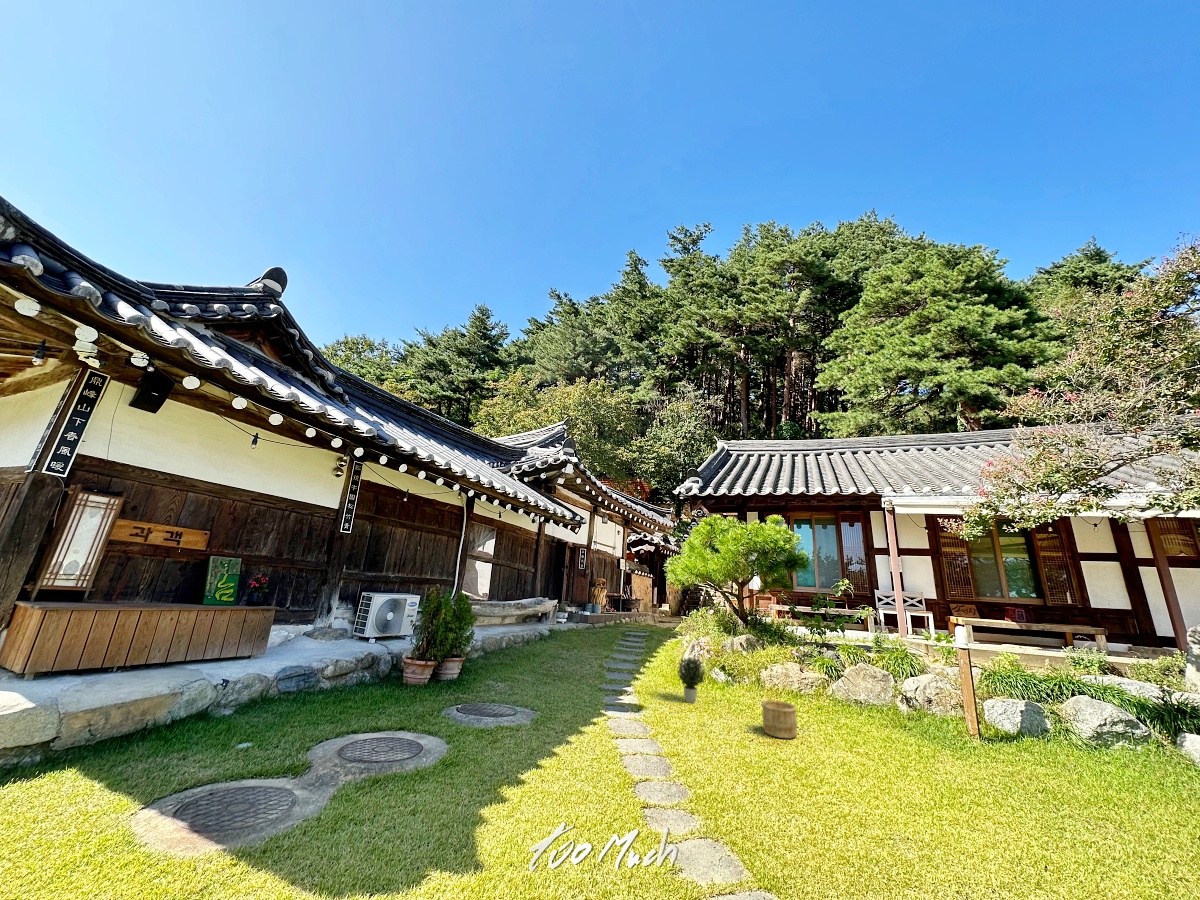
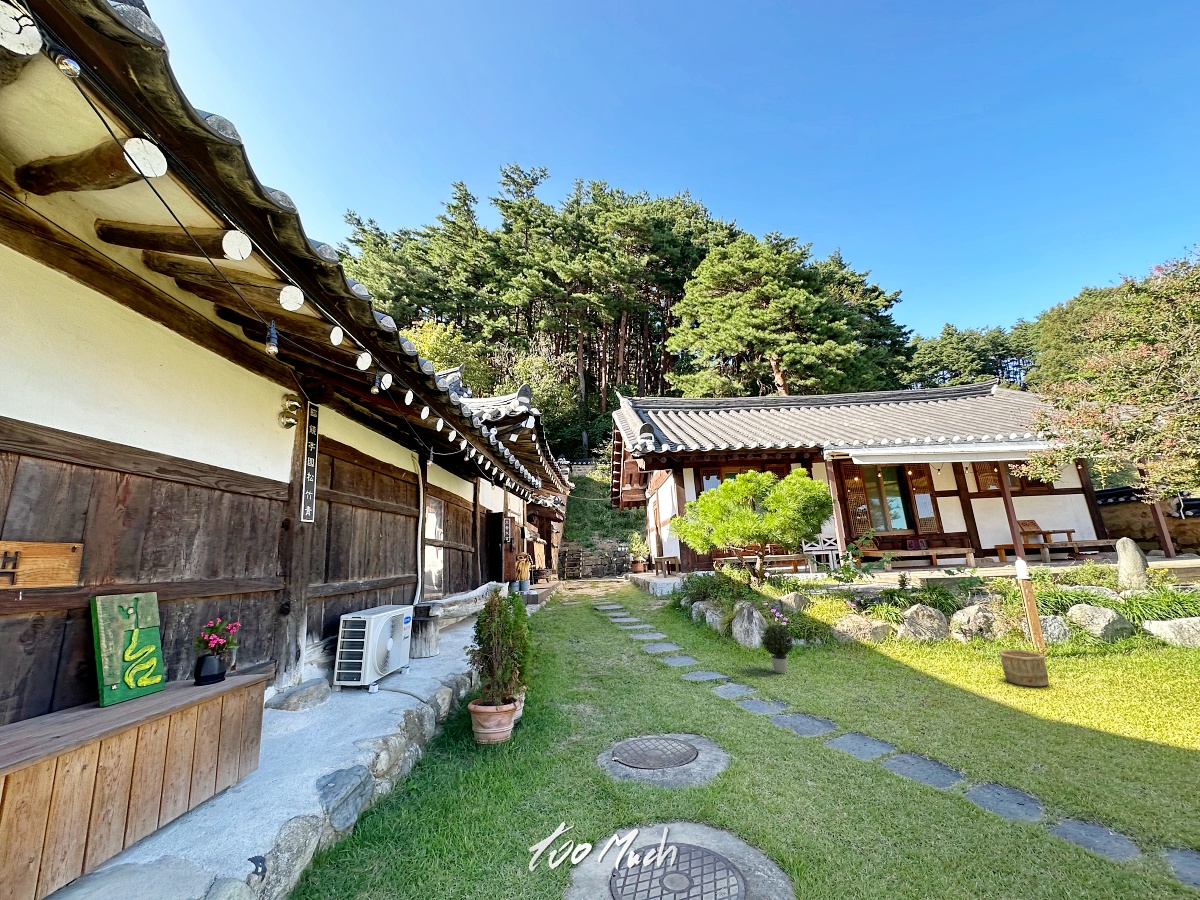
wooden bucket: present [761,700,797,738] -> present [999,650,1049,686]

